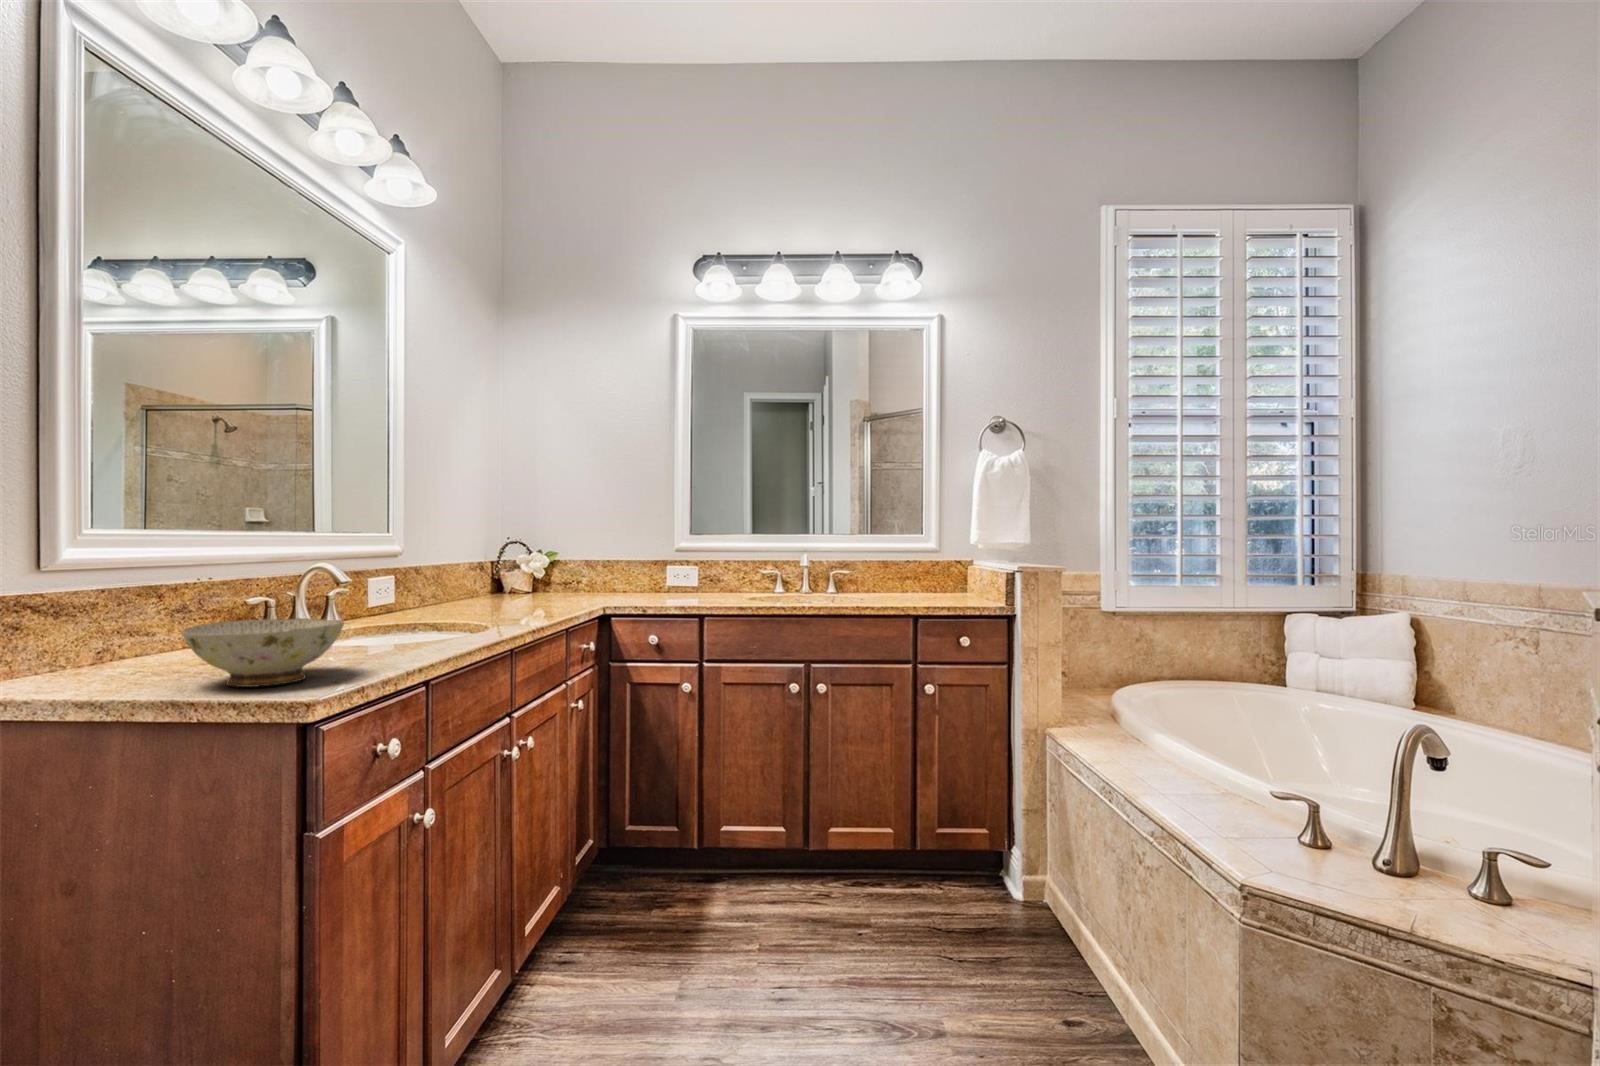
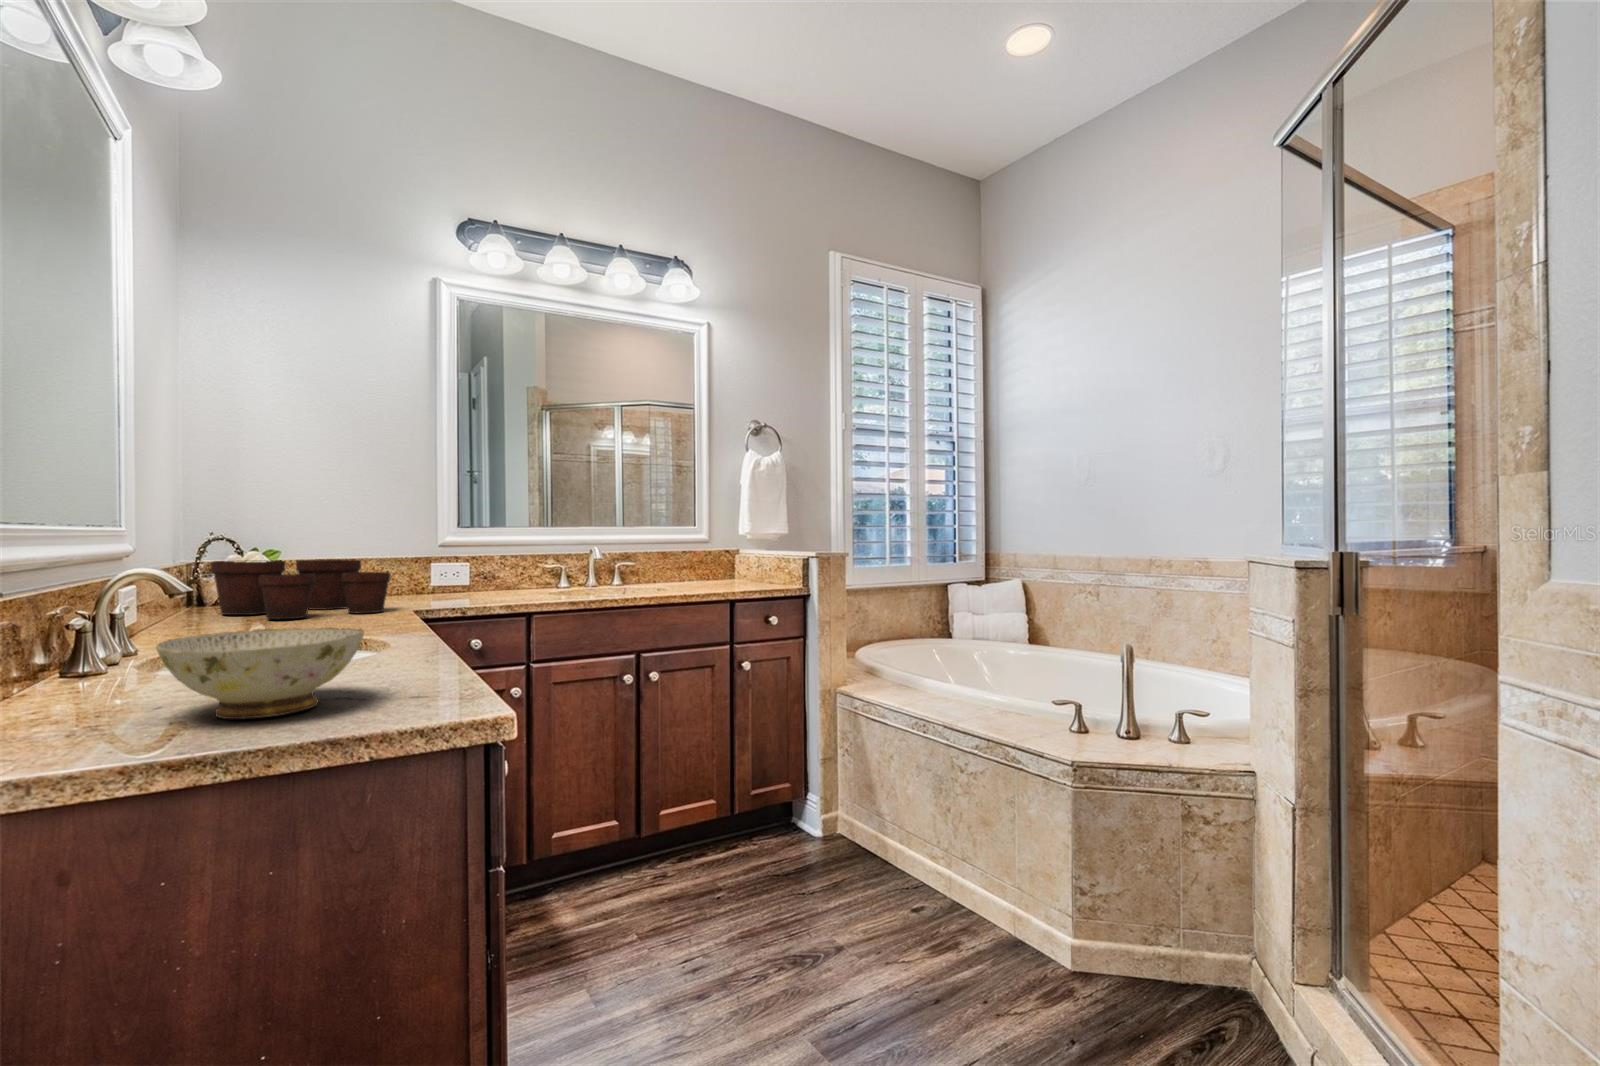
flower pot: none [488,560,602,608] -> present [211,559,391,619]

